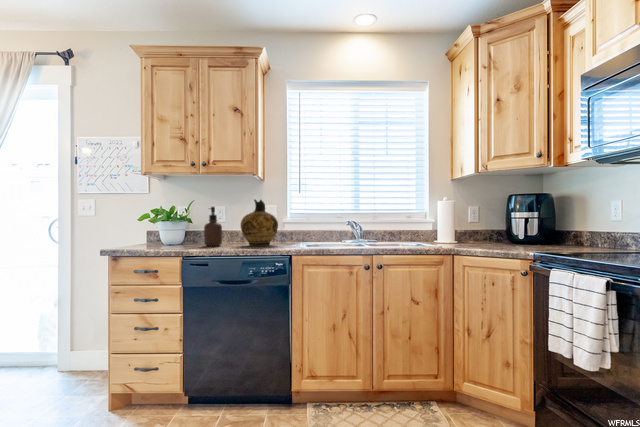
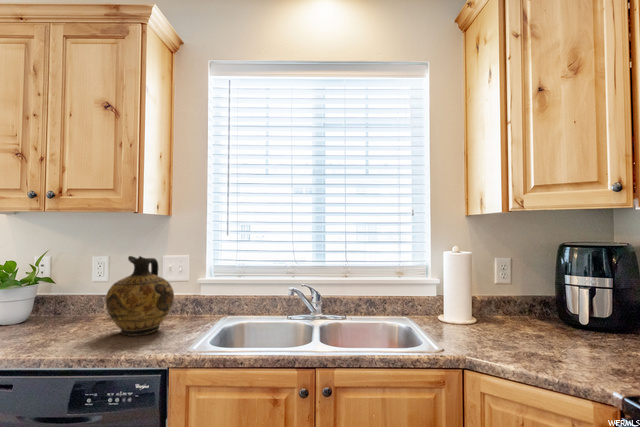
soap dispenser: present [204,207,222,246] -> none [43,267,78,336]

